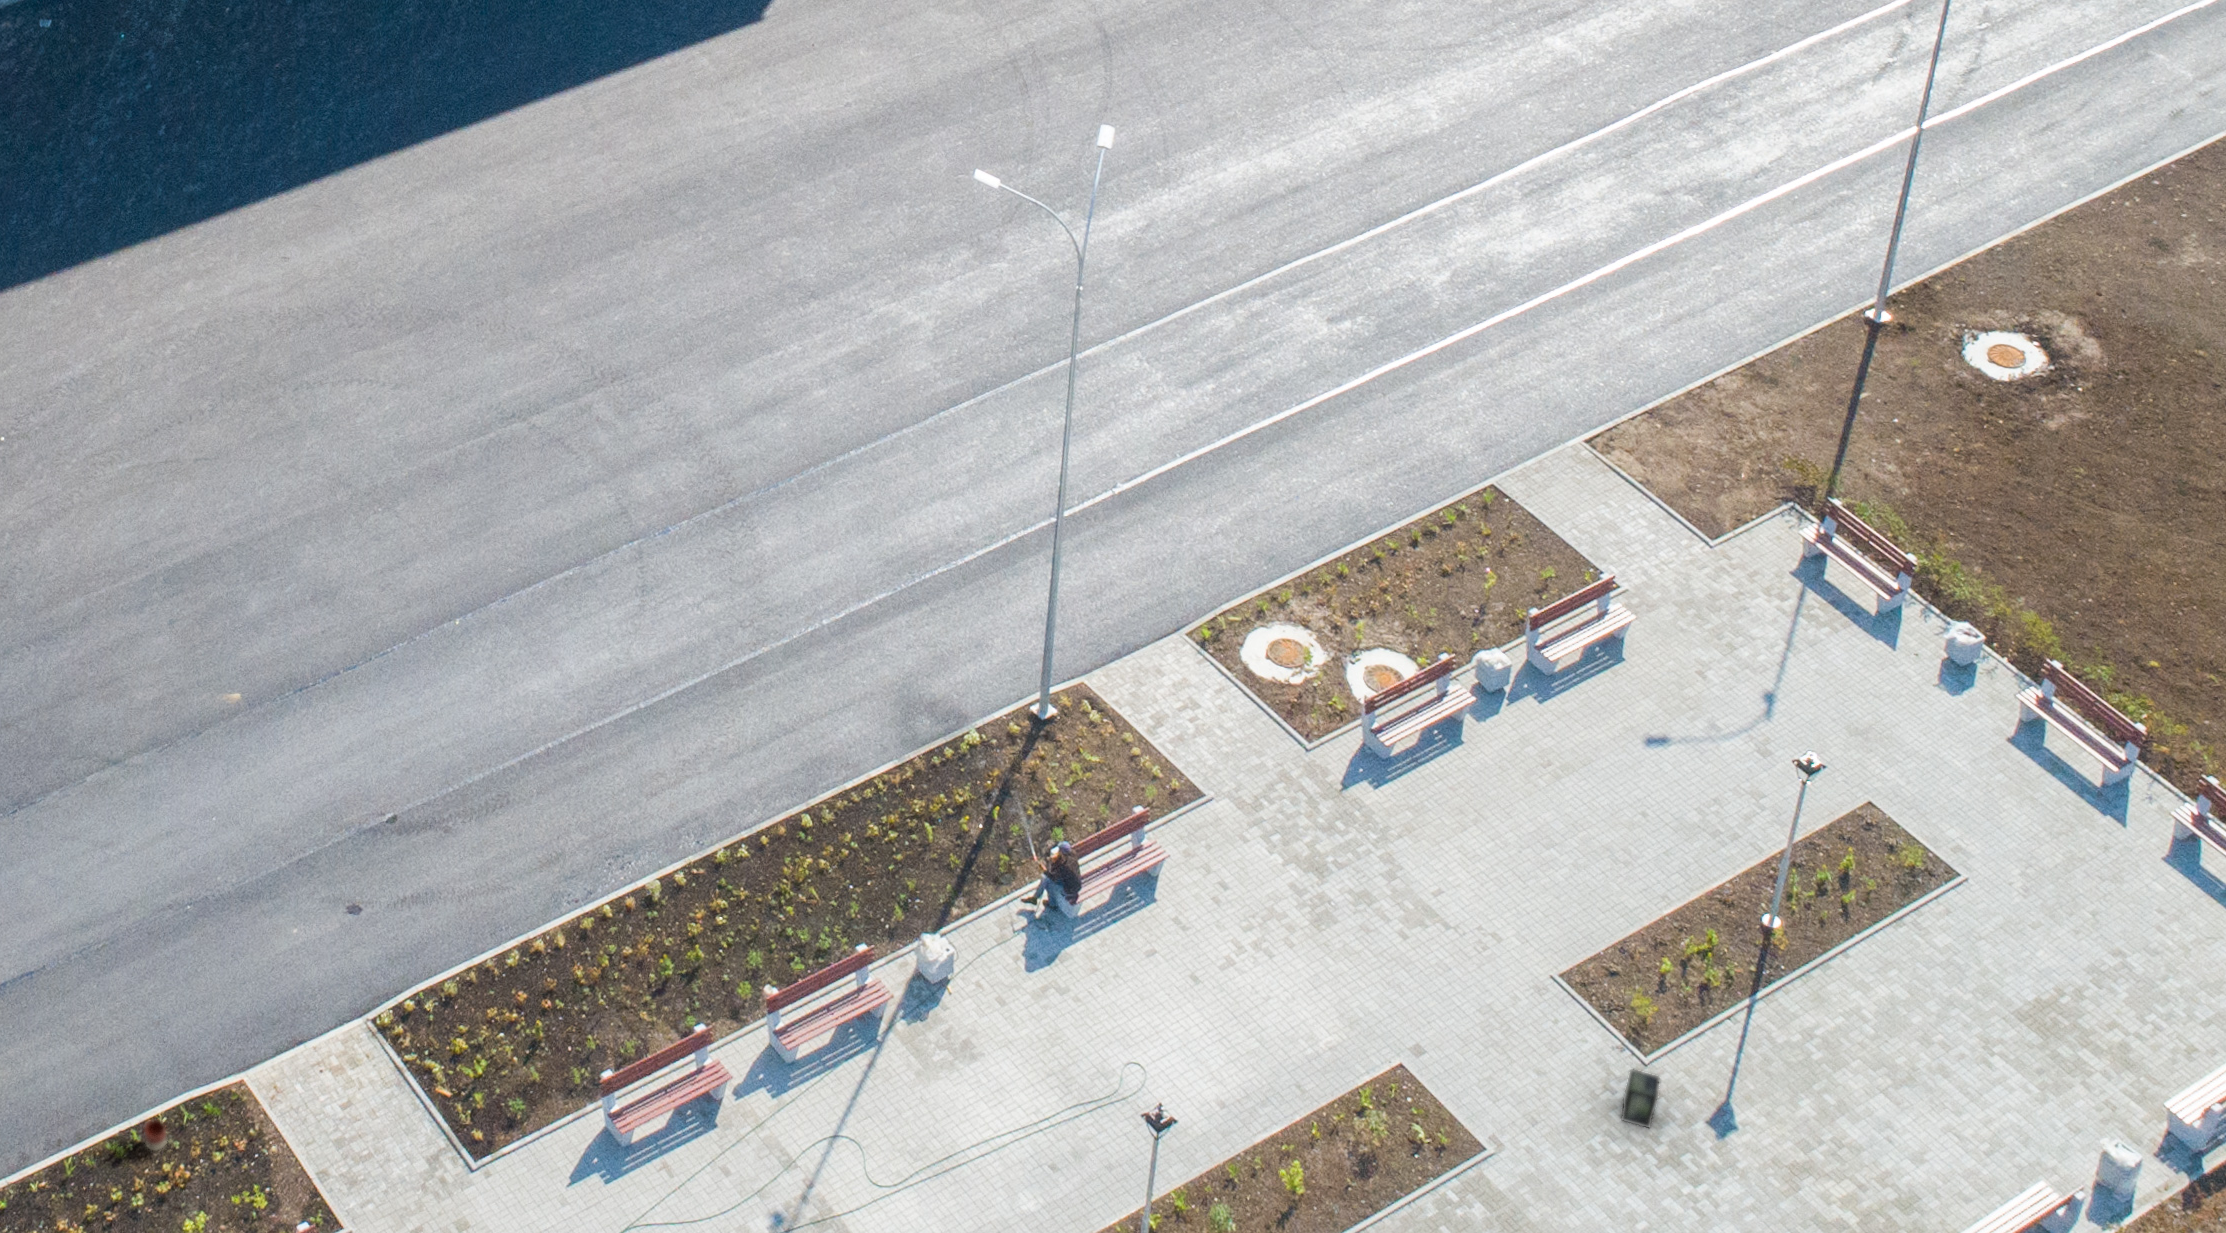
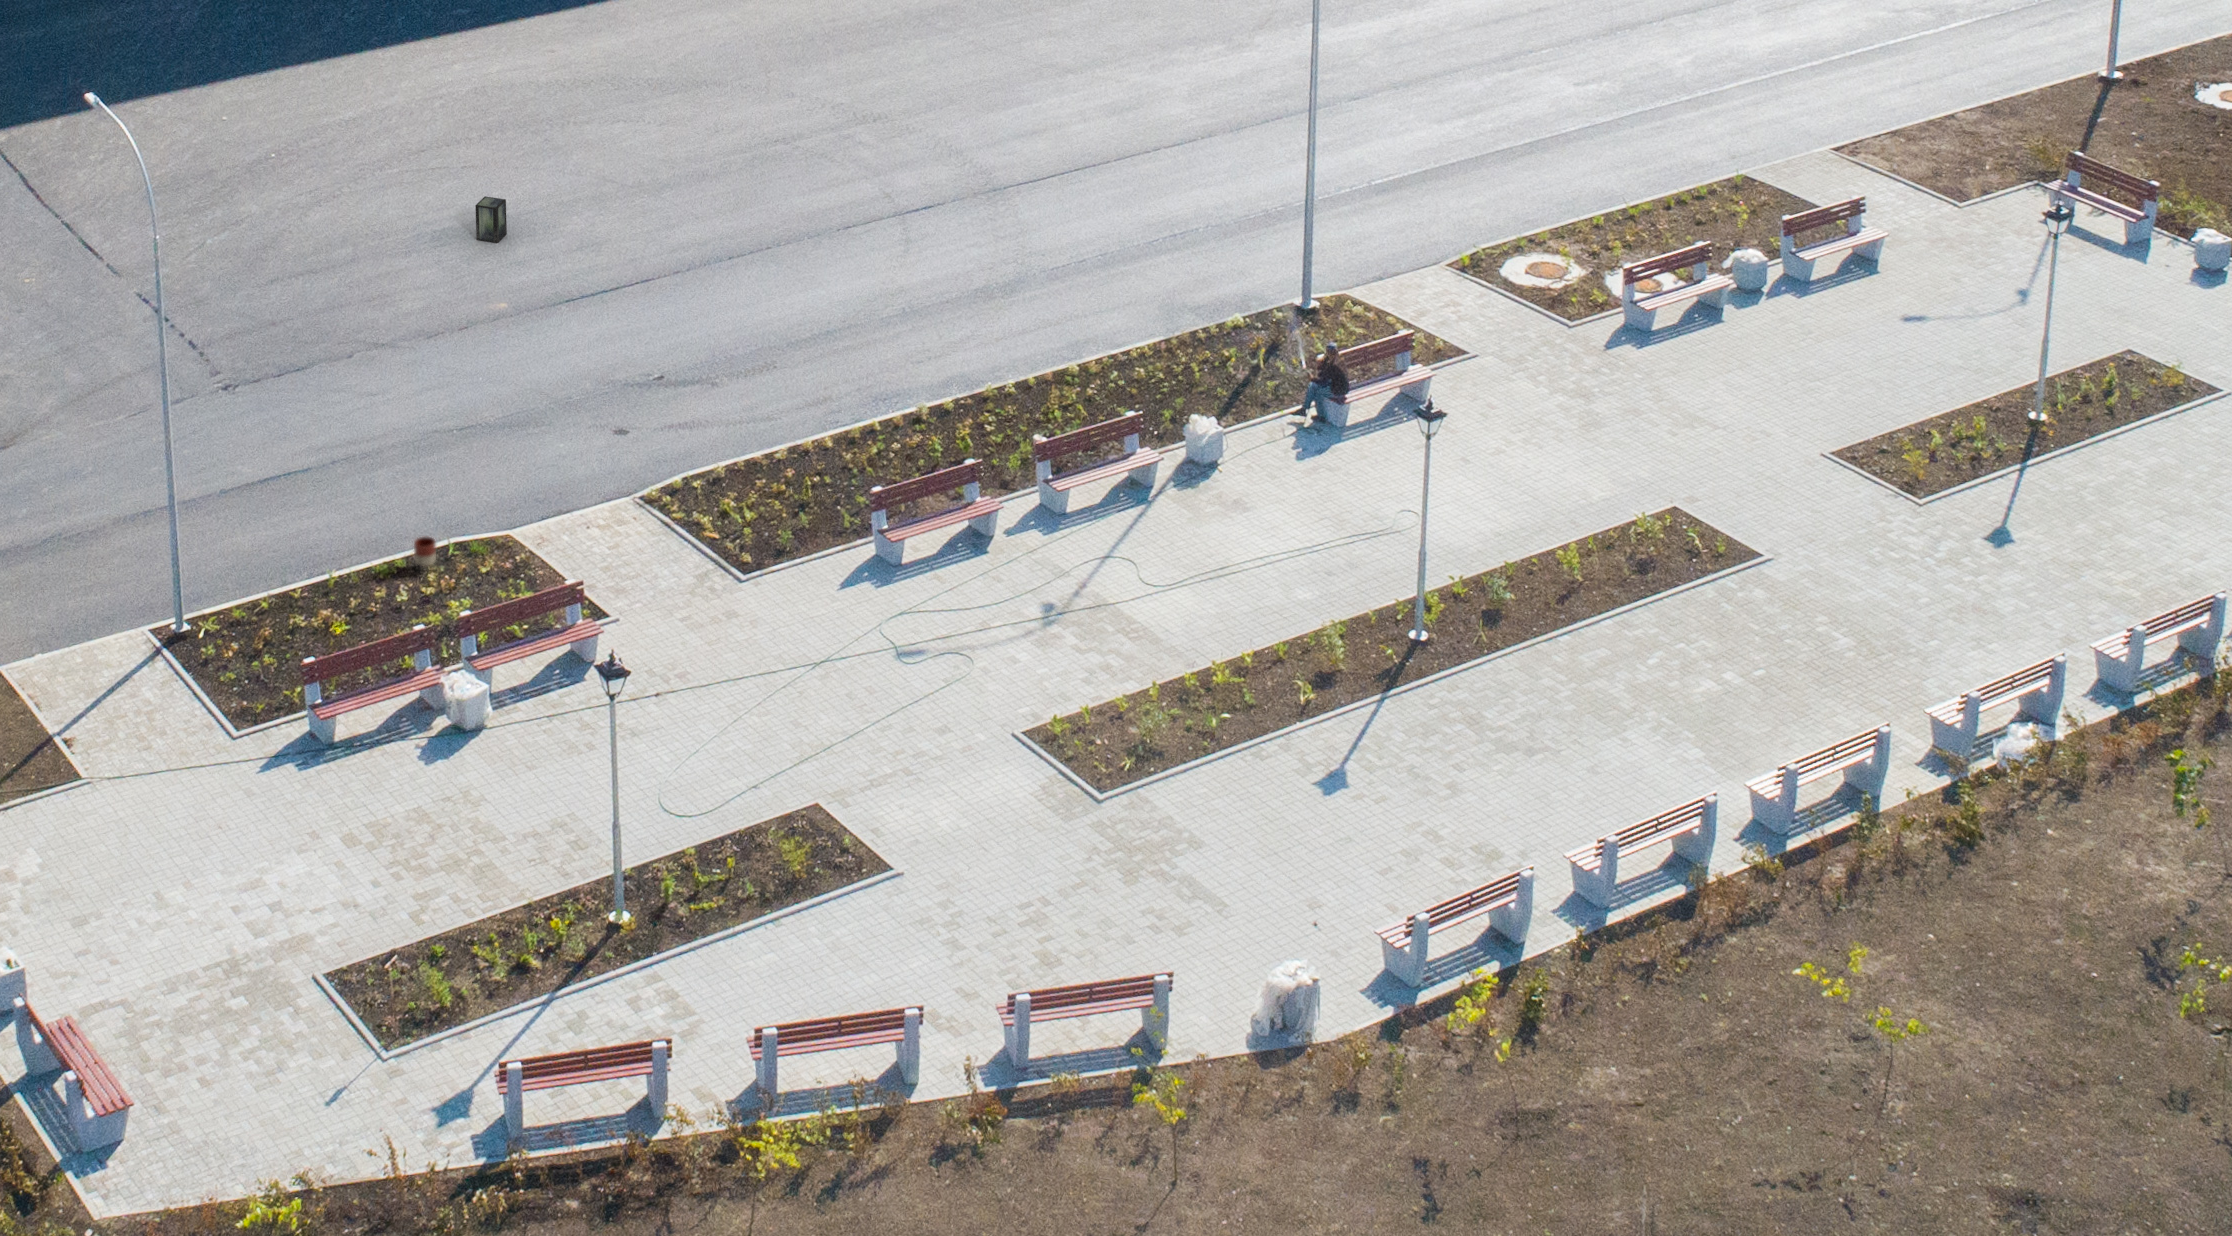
storage box: present [1622,1069,1659,1127] -> present [475,196,507,243]

